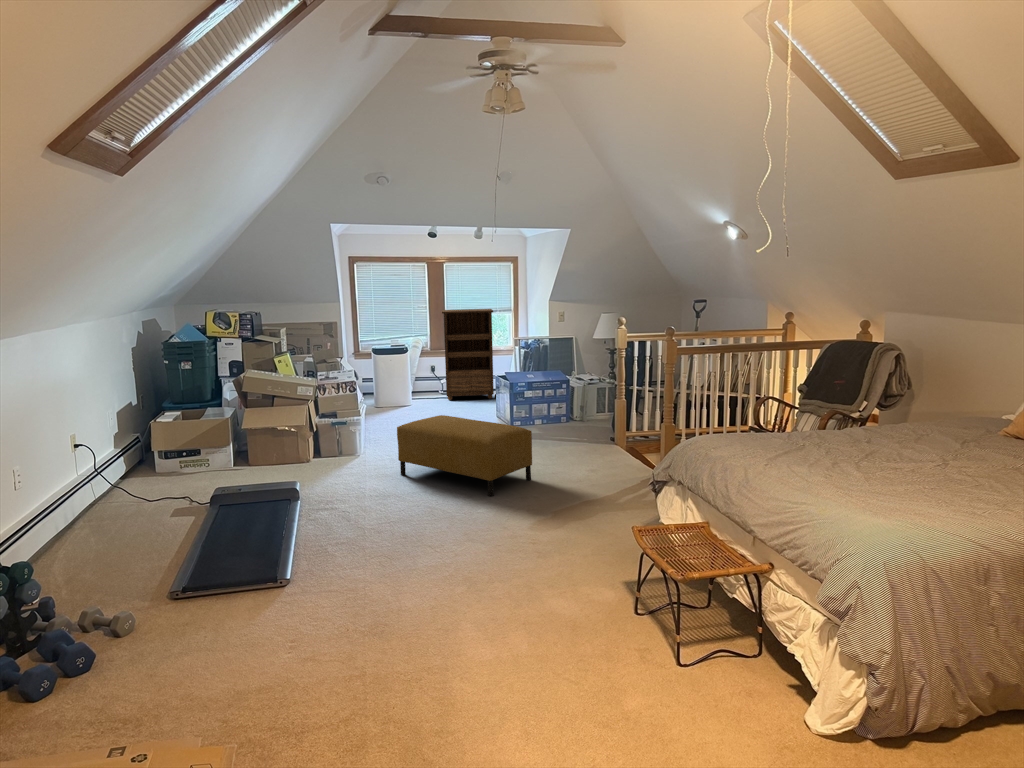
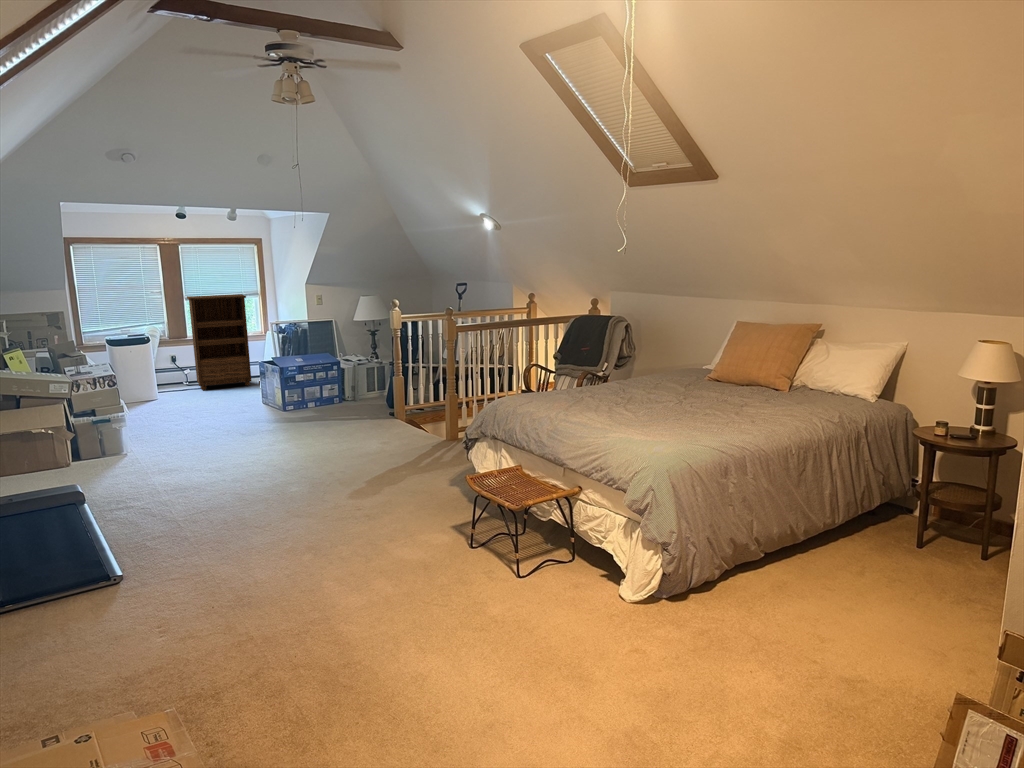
ottoman: present [397,415,532,496] -> none [182,403,329,475]

